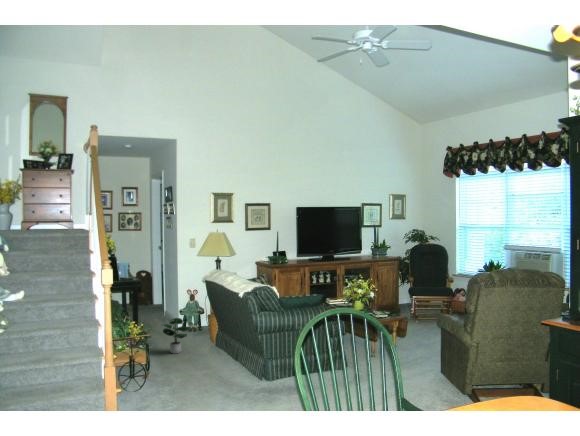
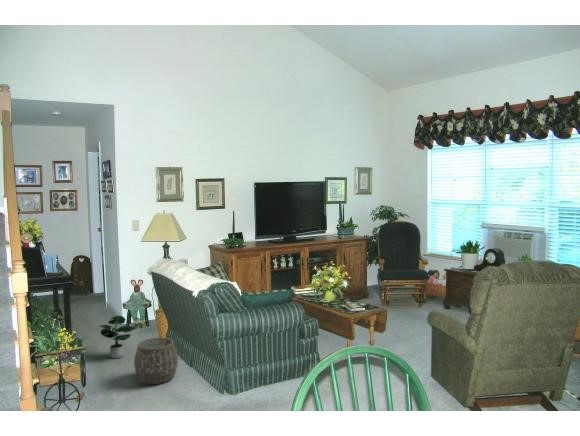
woven basket: none [190,335,226,373] -> present [134,338,178,384]

